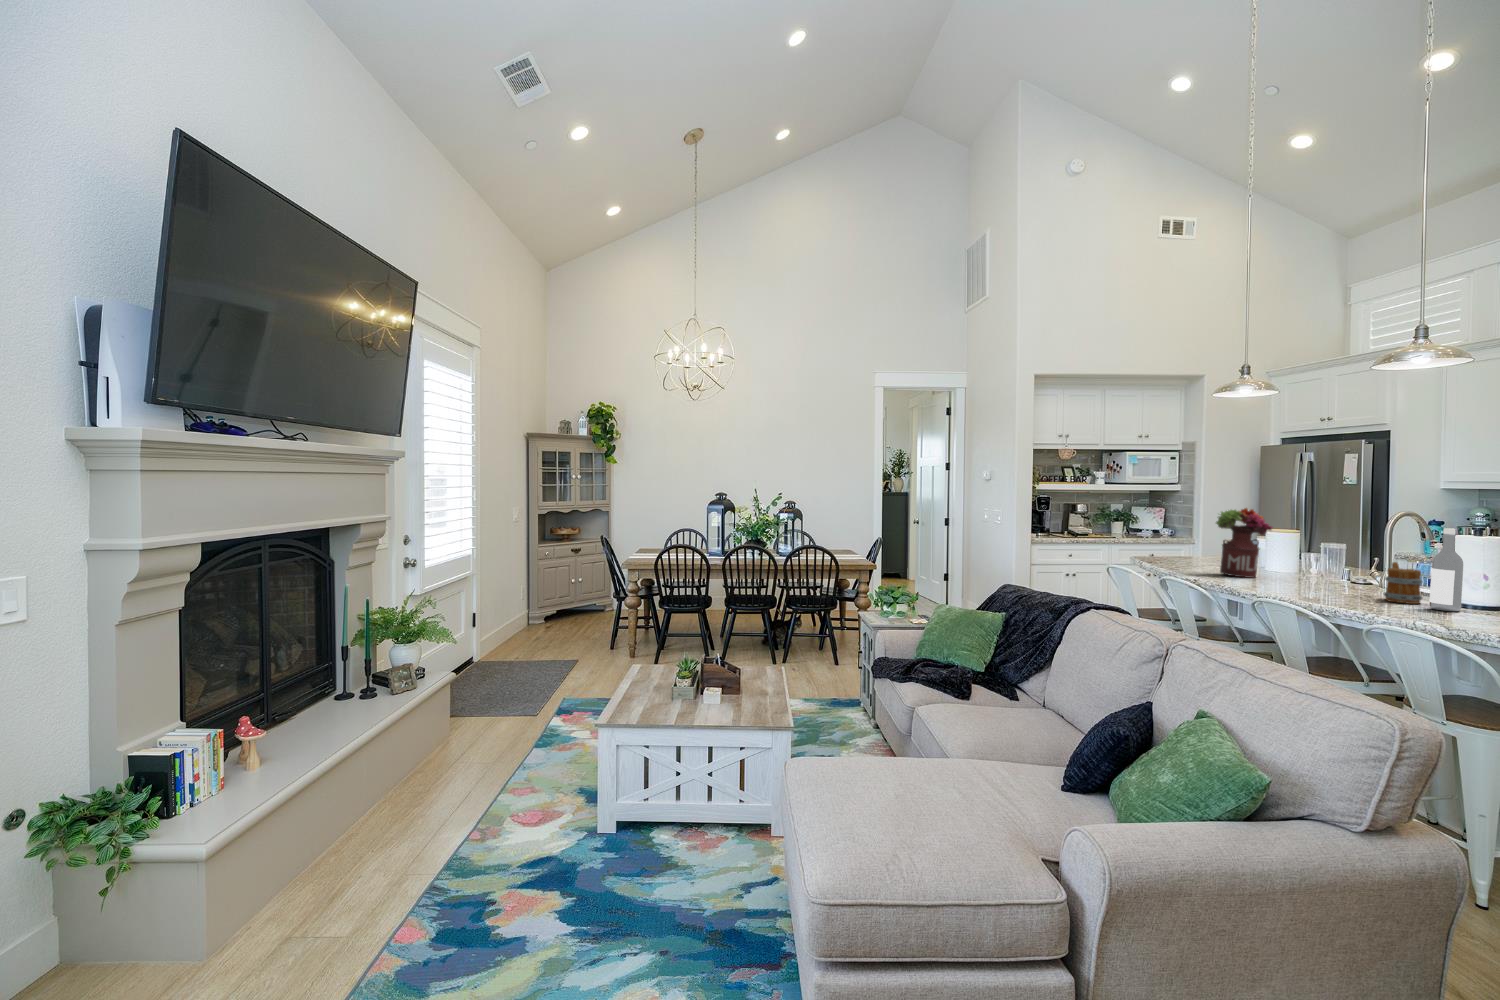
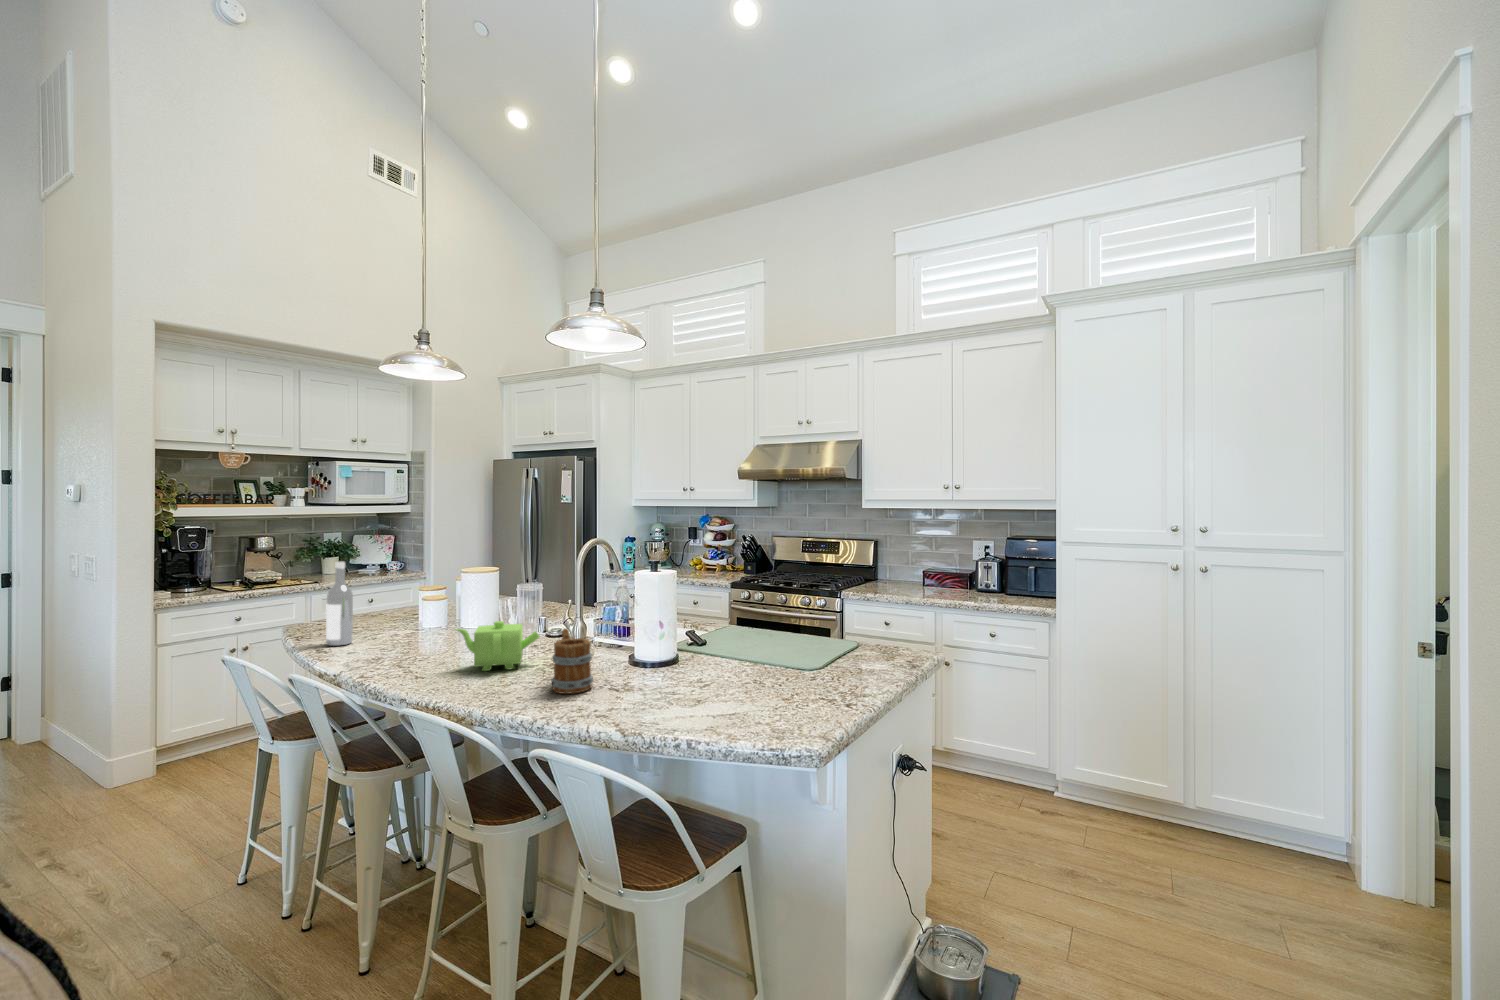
flower arrangement: present [1216,508,1273,578] -> none [364,550,446,657]
wine bottle: present [1430,528,1463,612] -> present [326,562,353,646]
teapot: none [1291,557,1363,590] -> present [456,621,539,671]

